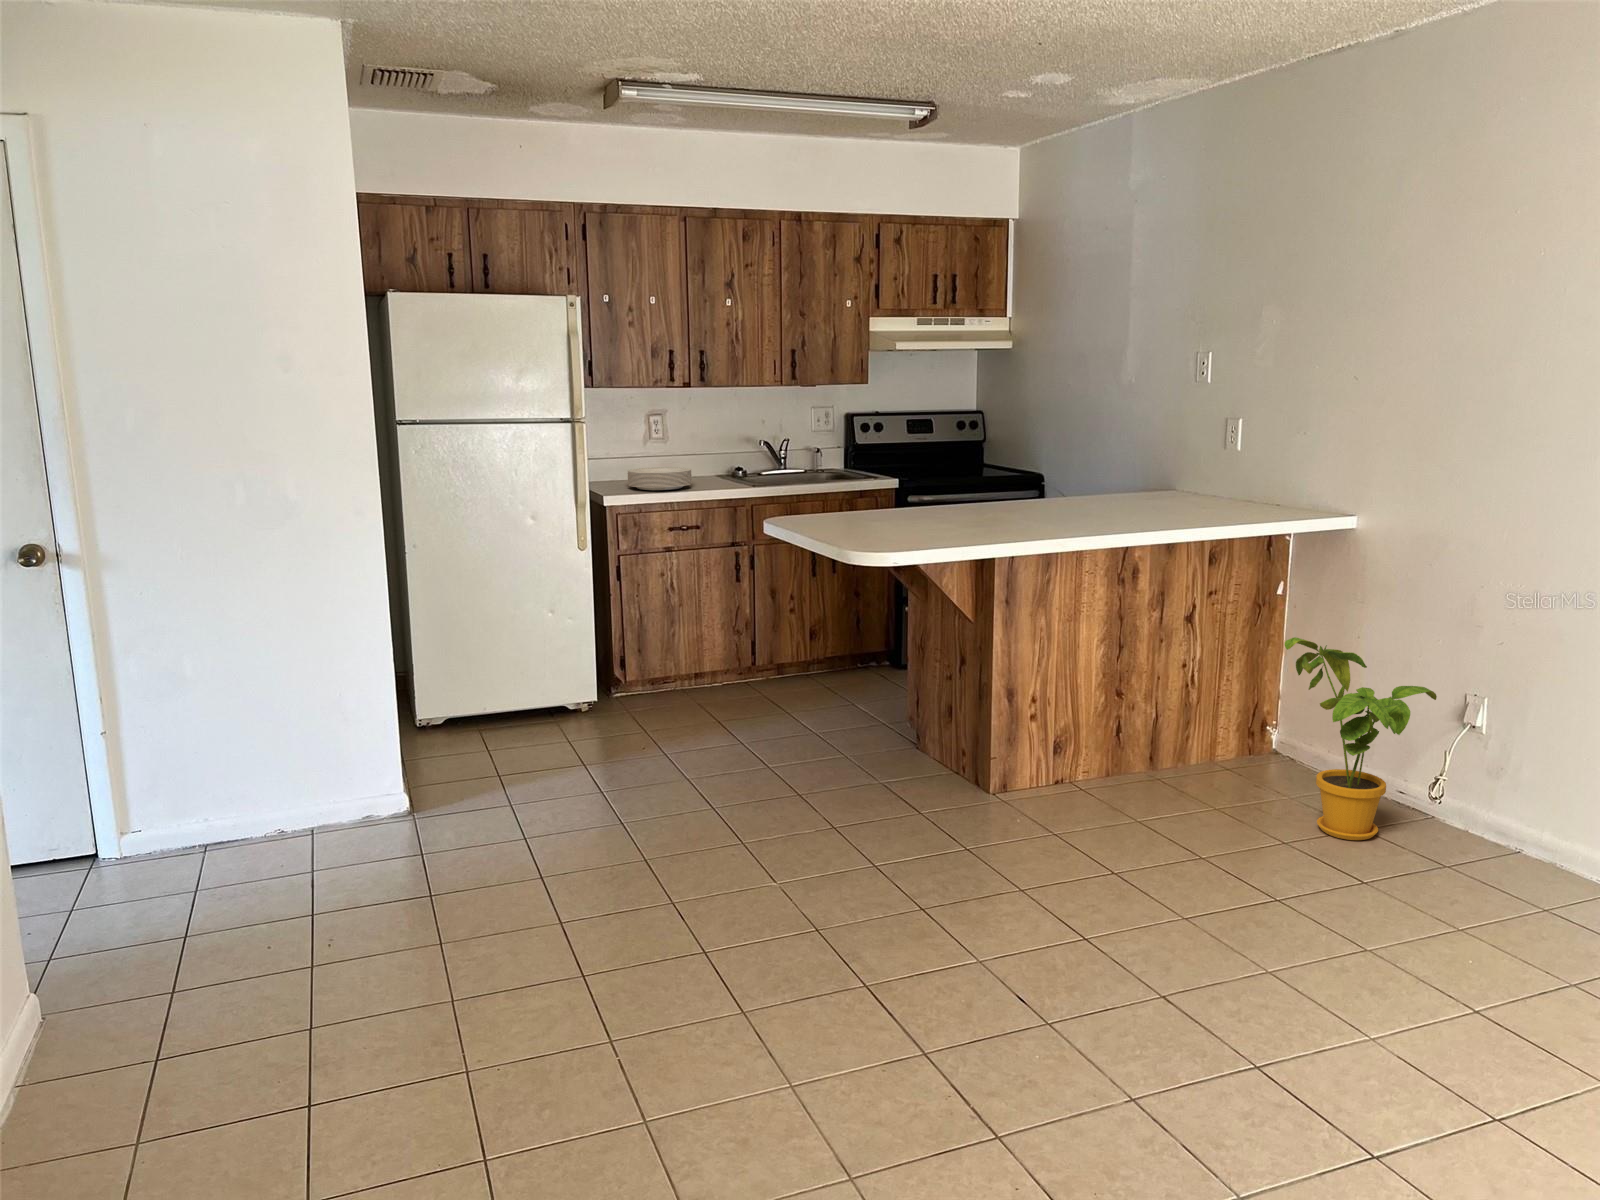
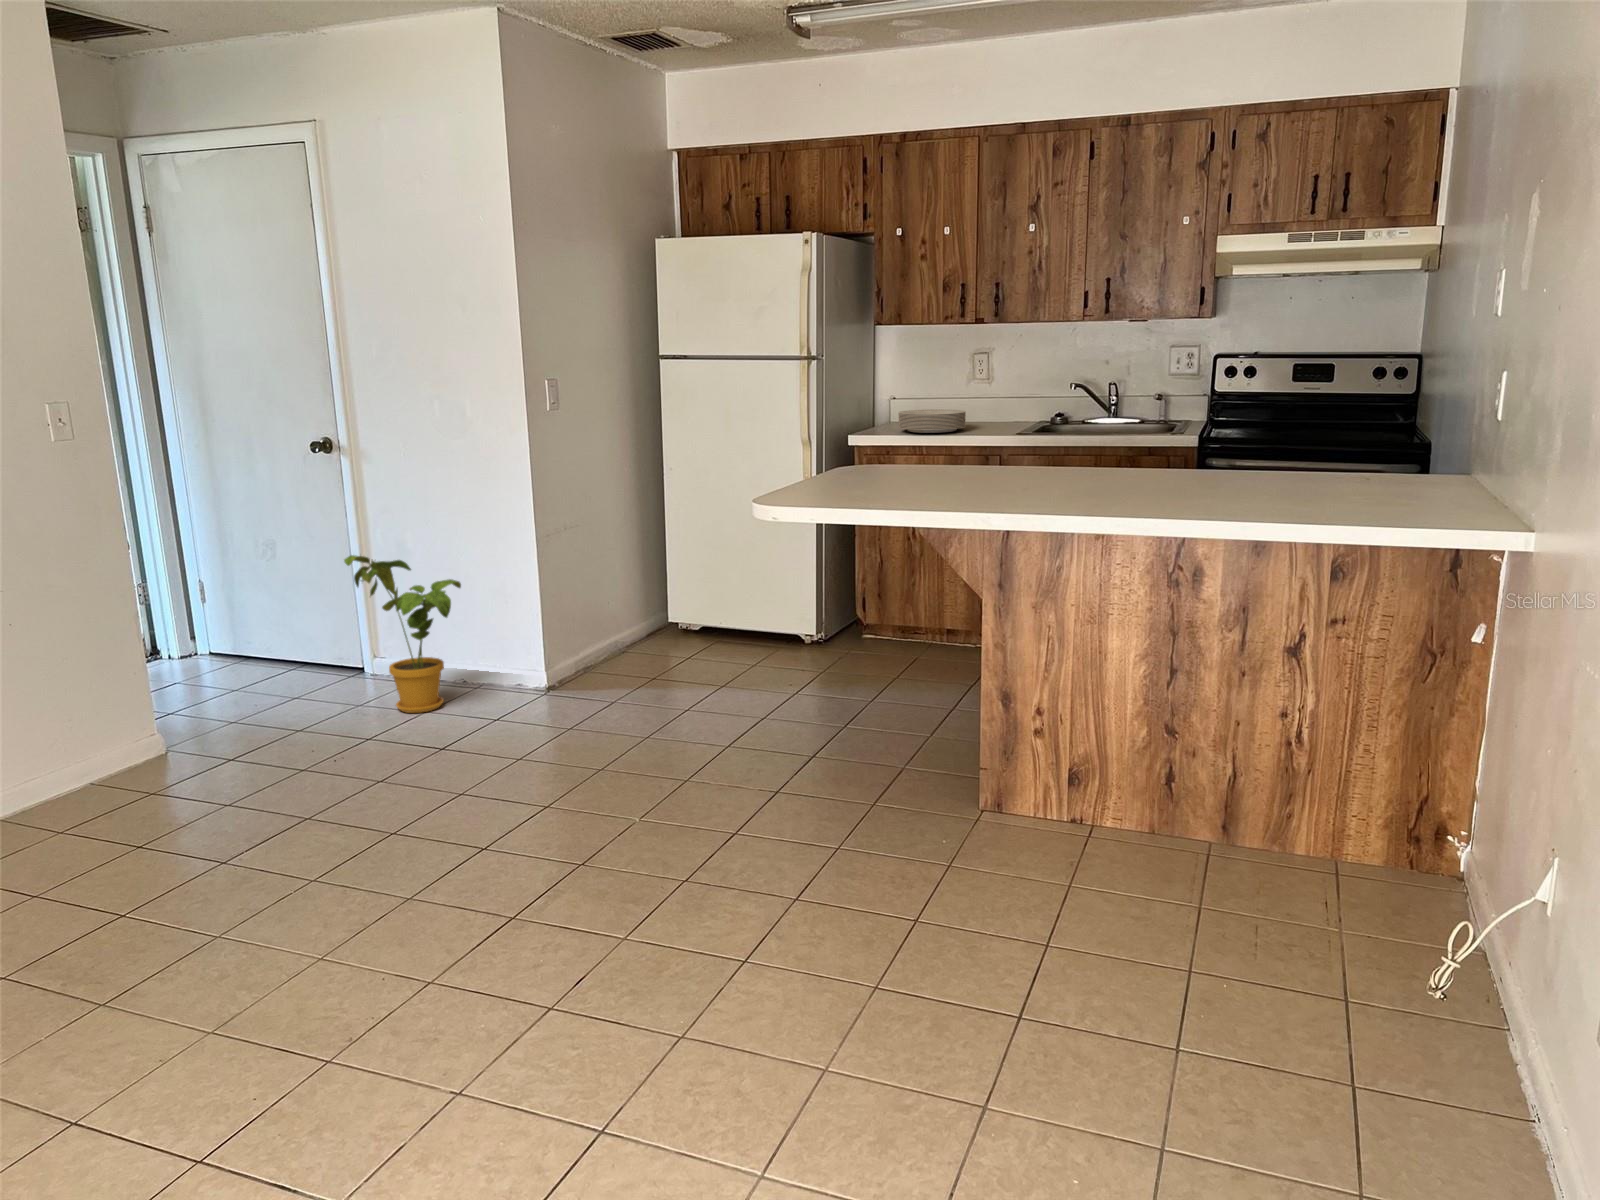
house plant: present [1285,637,1437,840] -> present [344,555,461,713]

